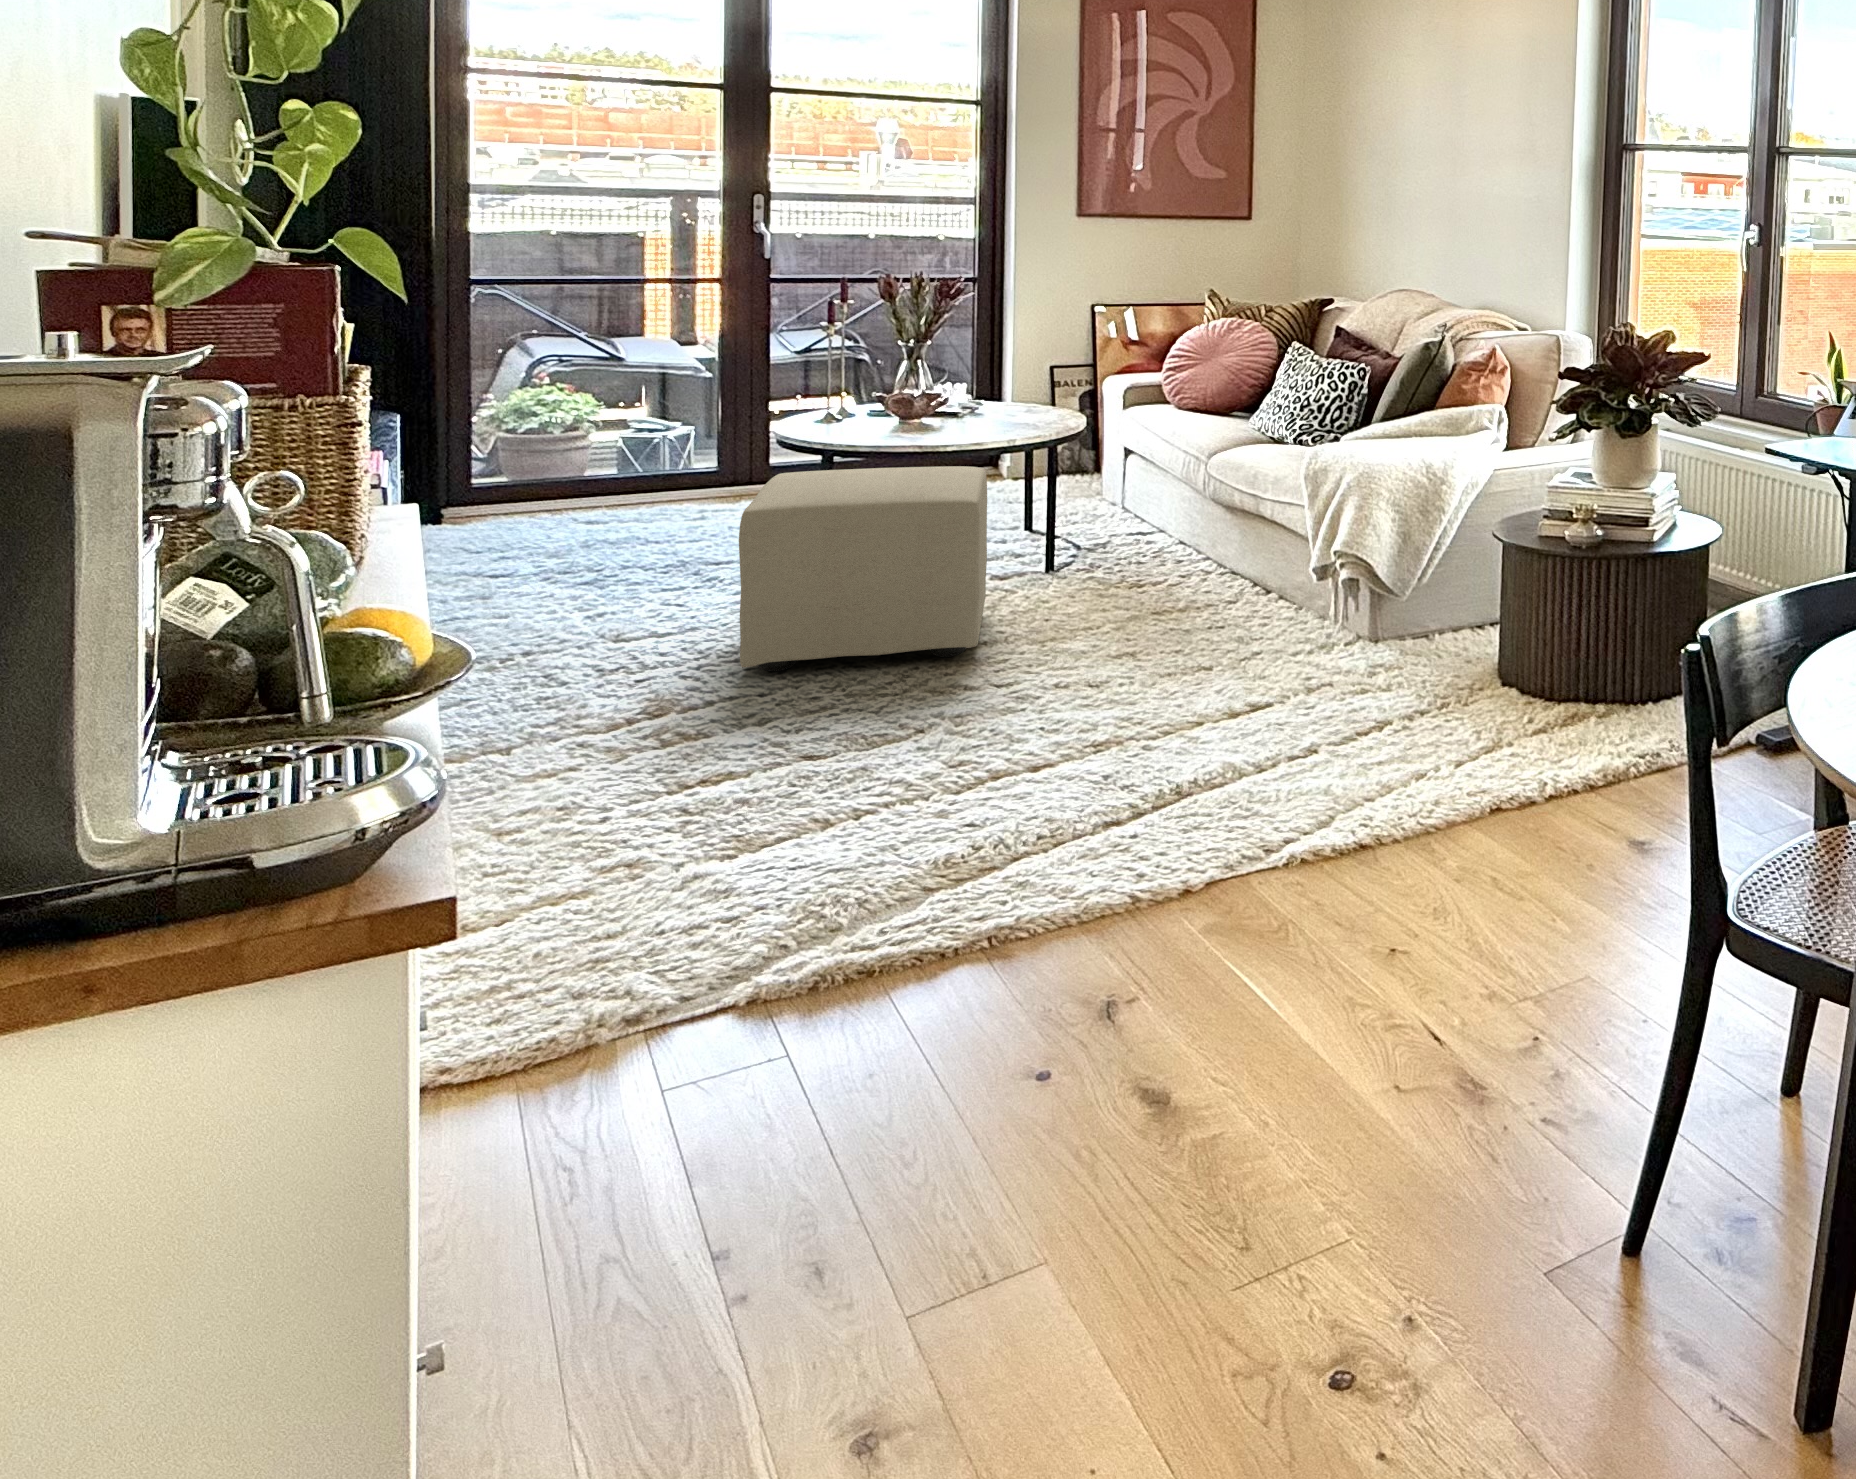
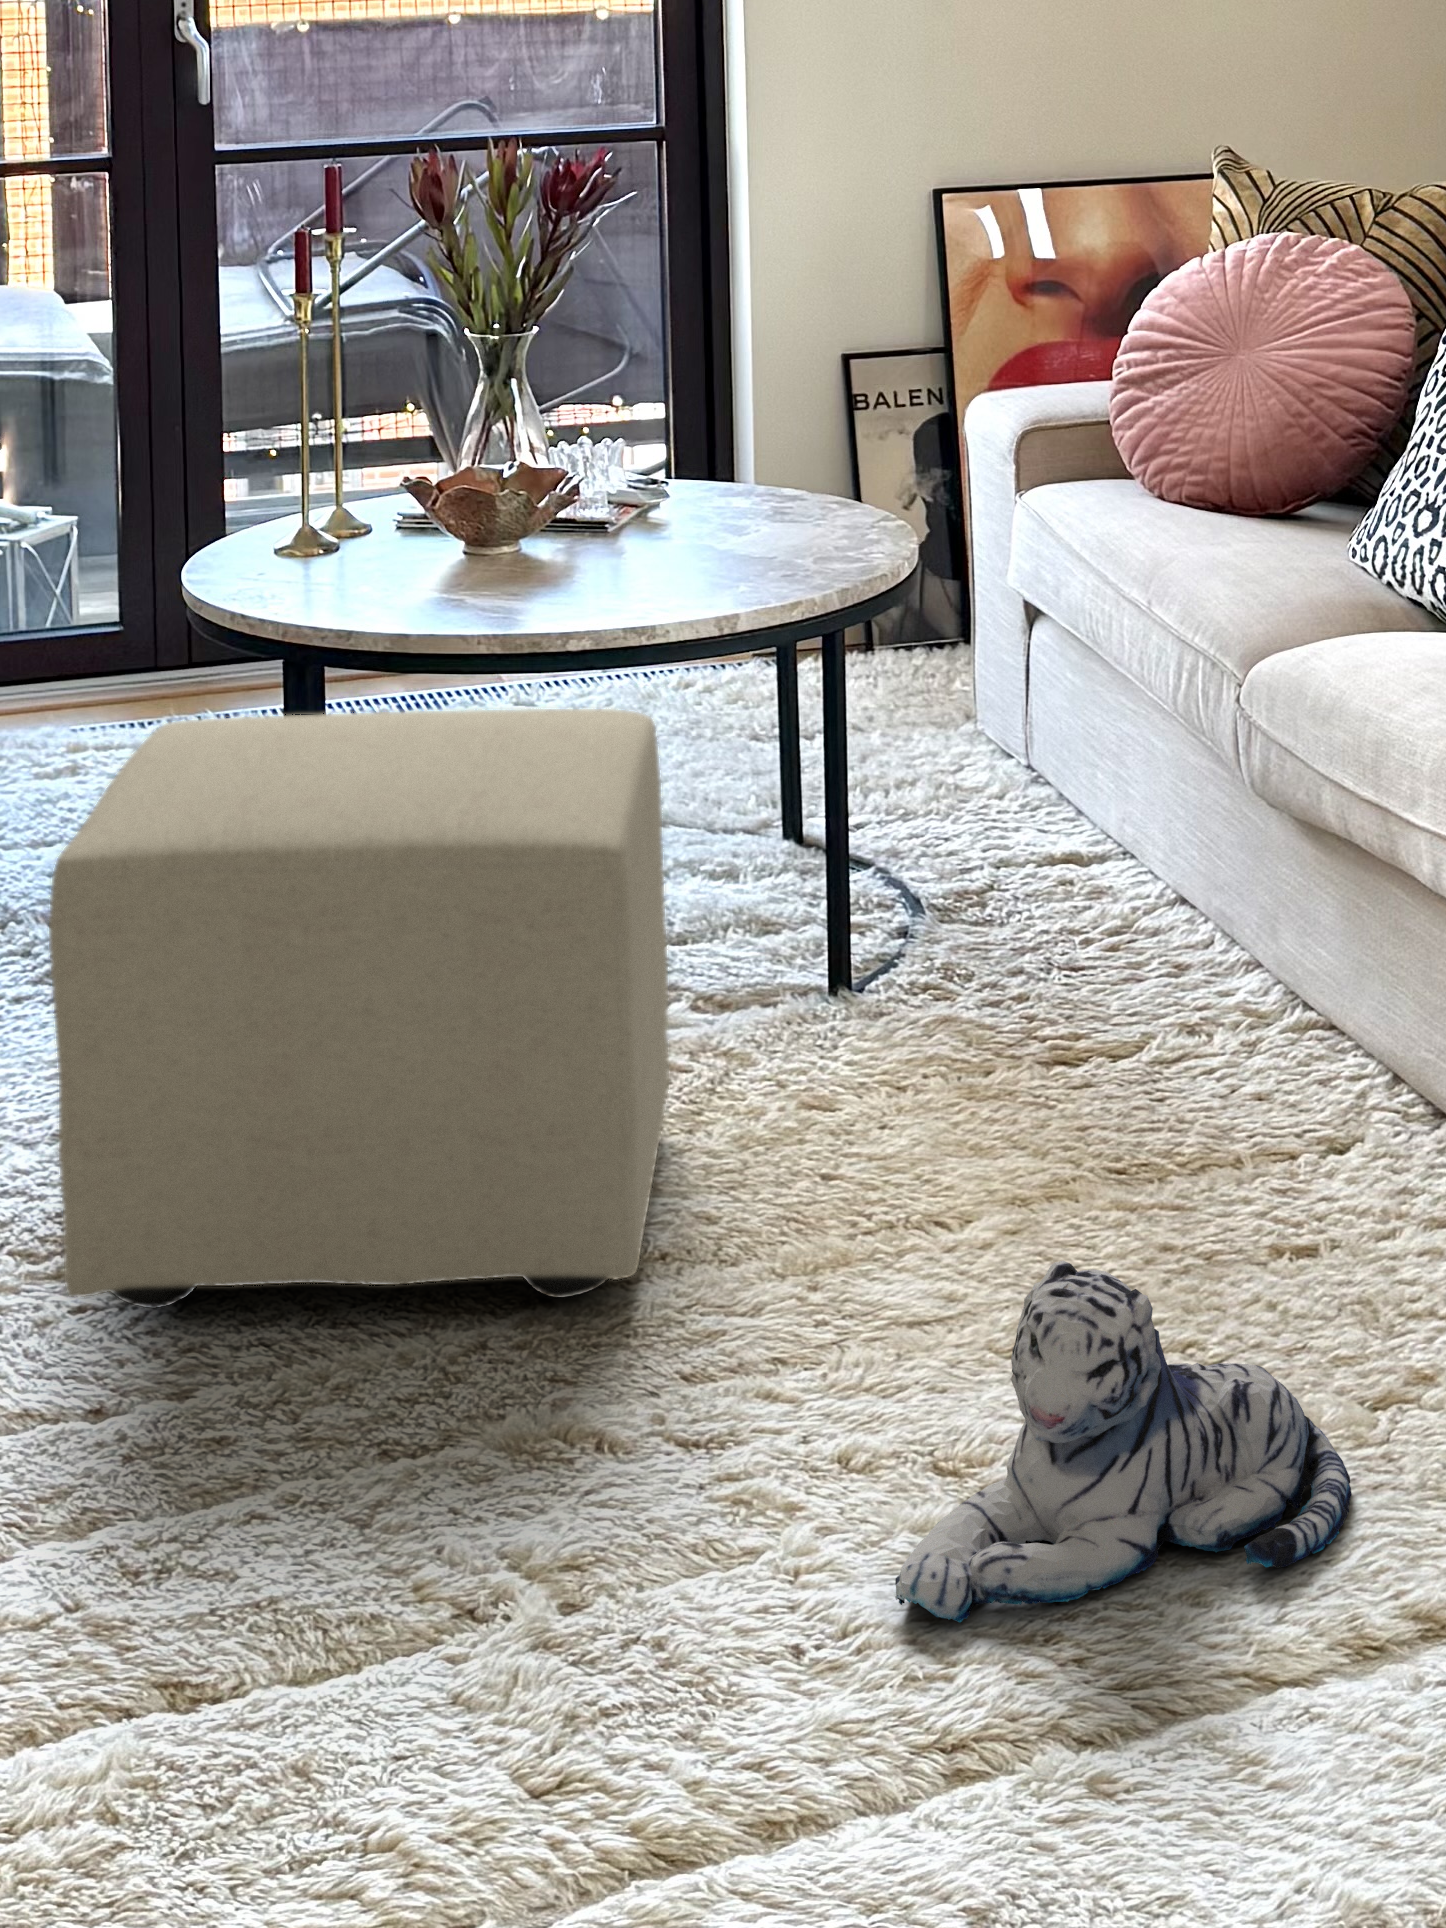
plush toy: none [1077,613,1233,721] -> present [895,1261,1352,1623]

